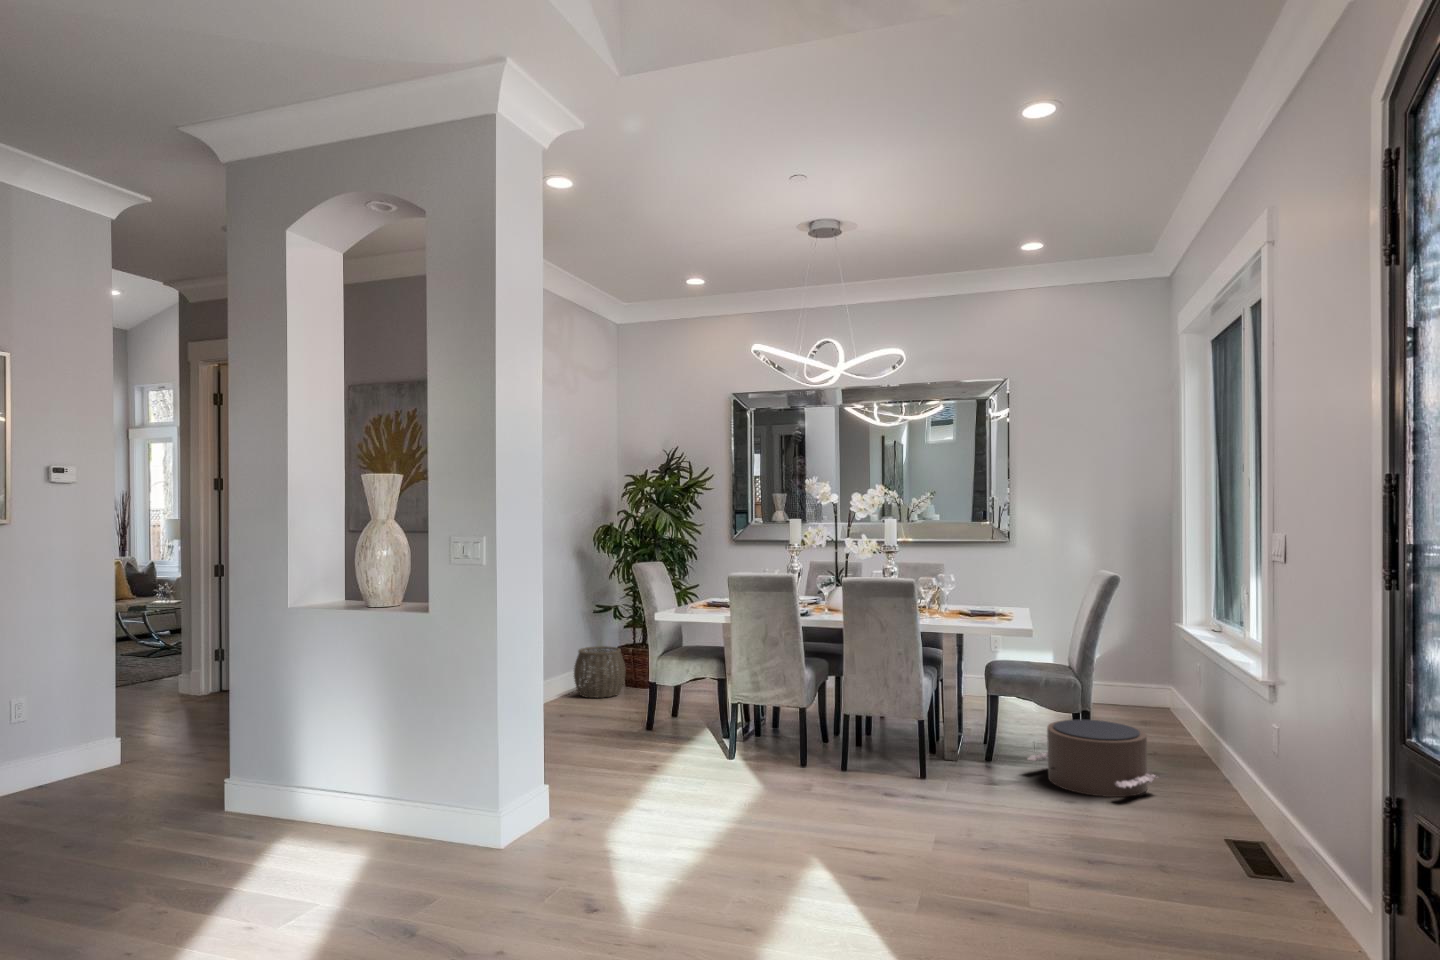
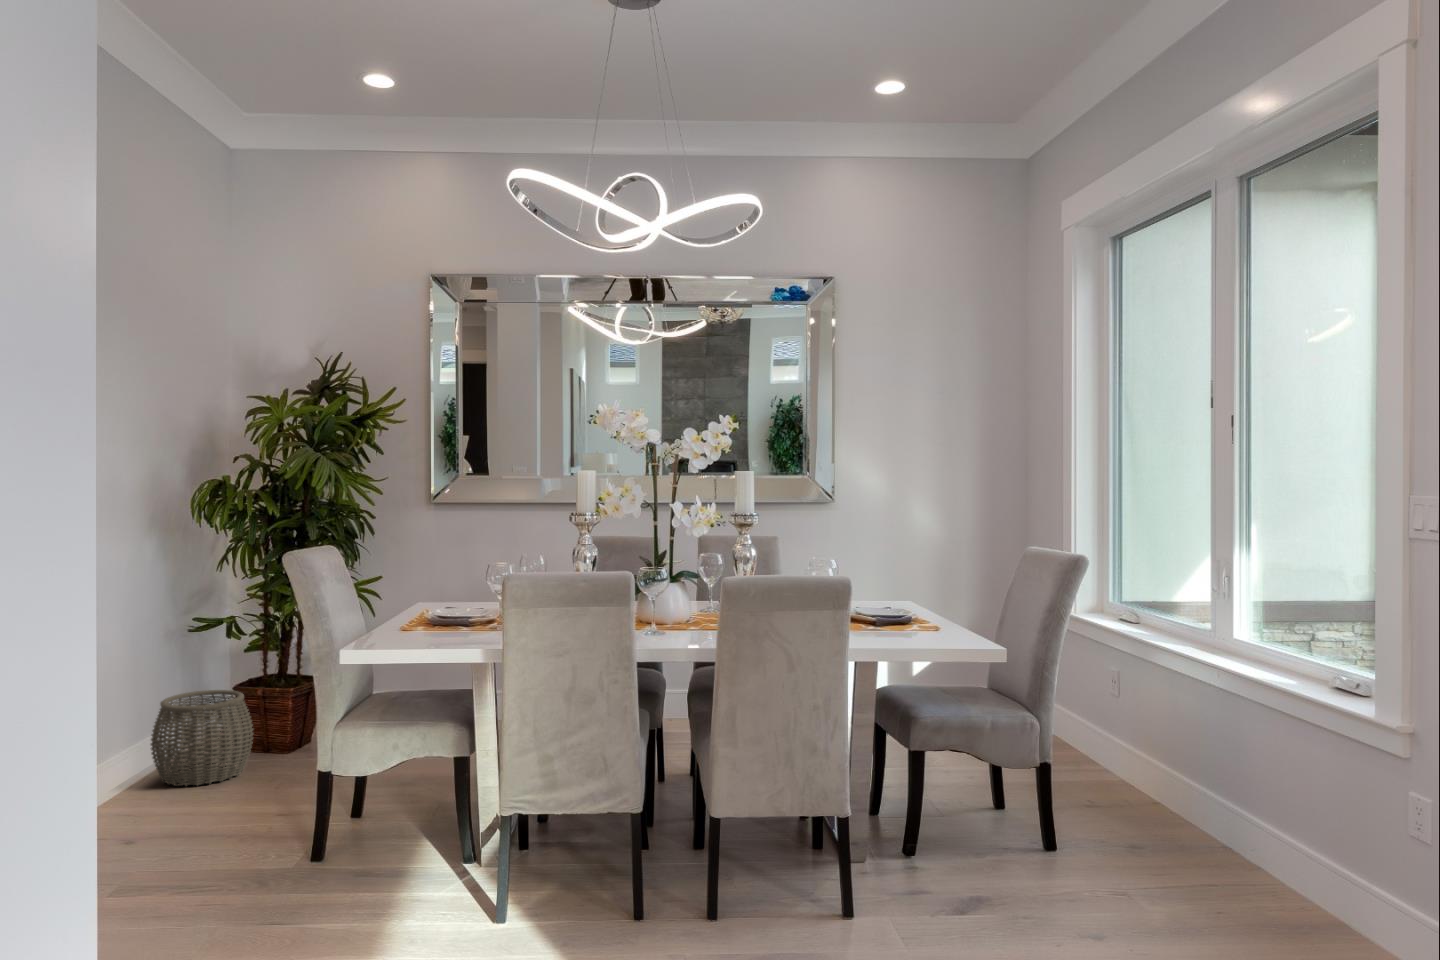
pouf: present [1028,720,1156,797] -> none [990,779,1197,914]

